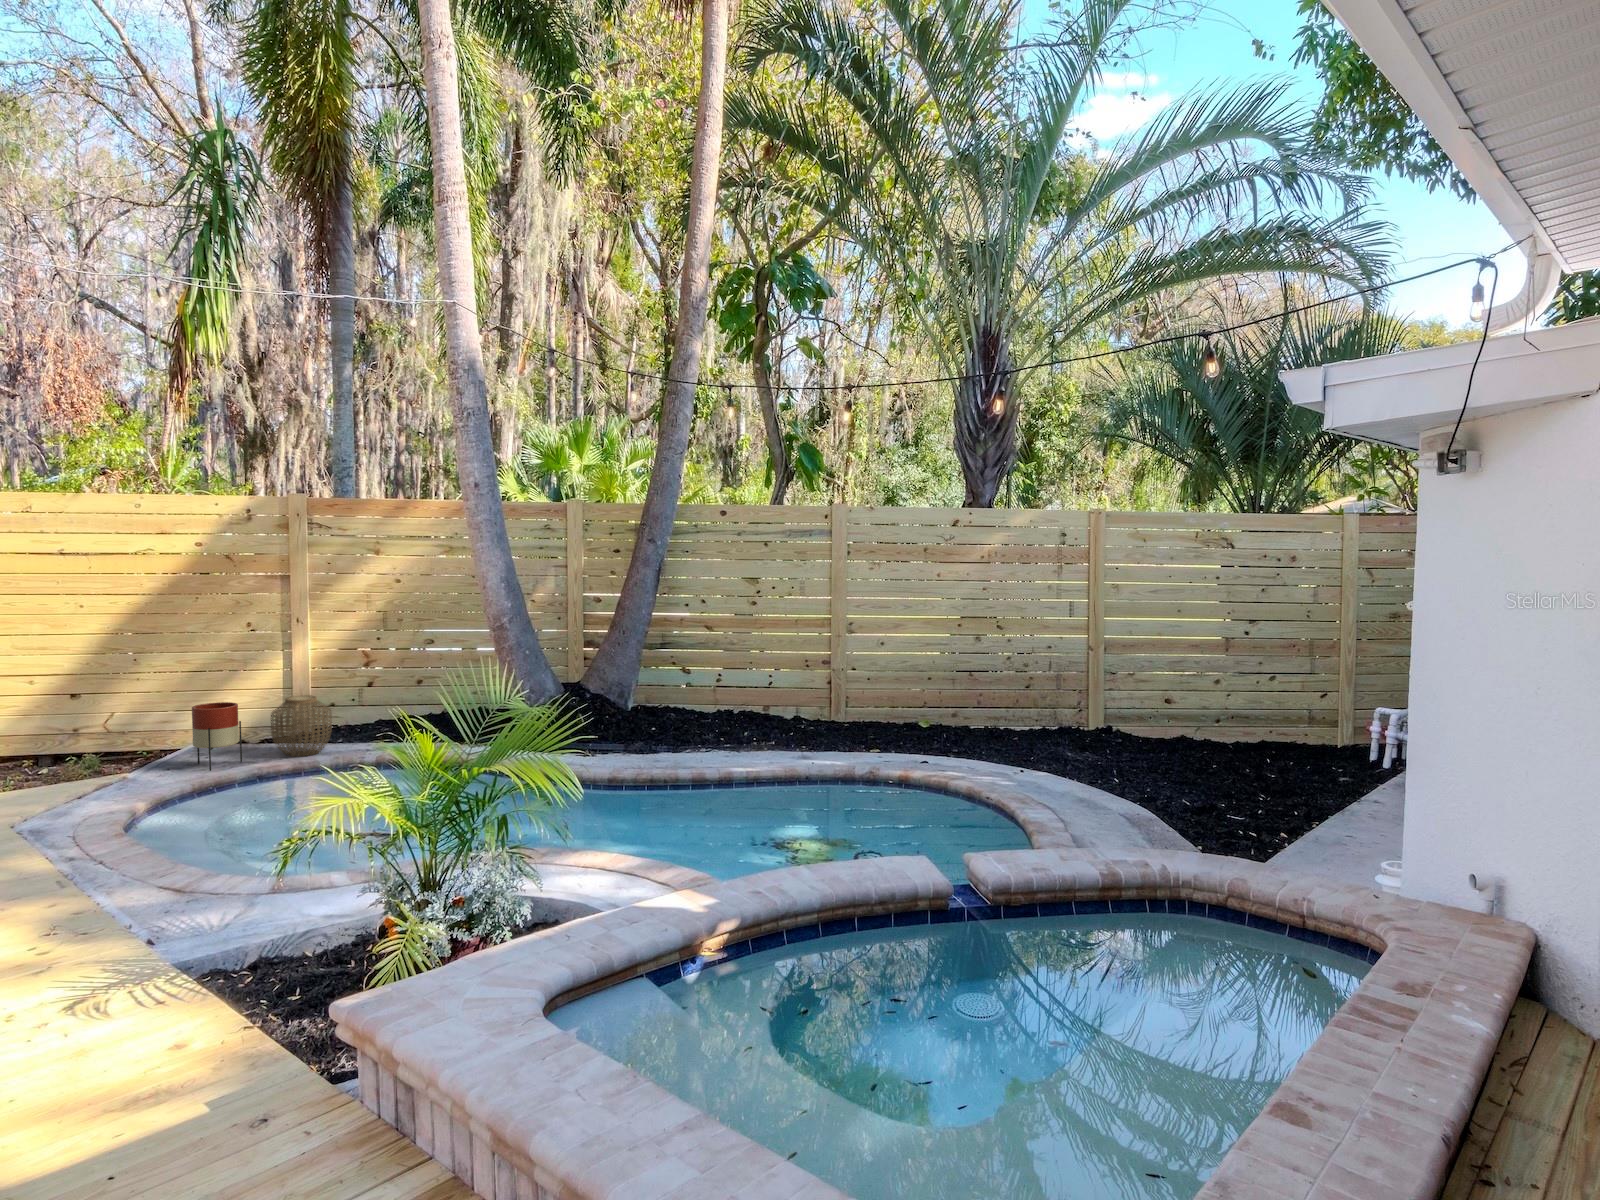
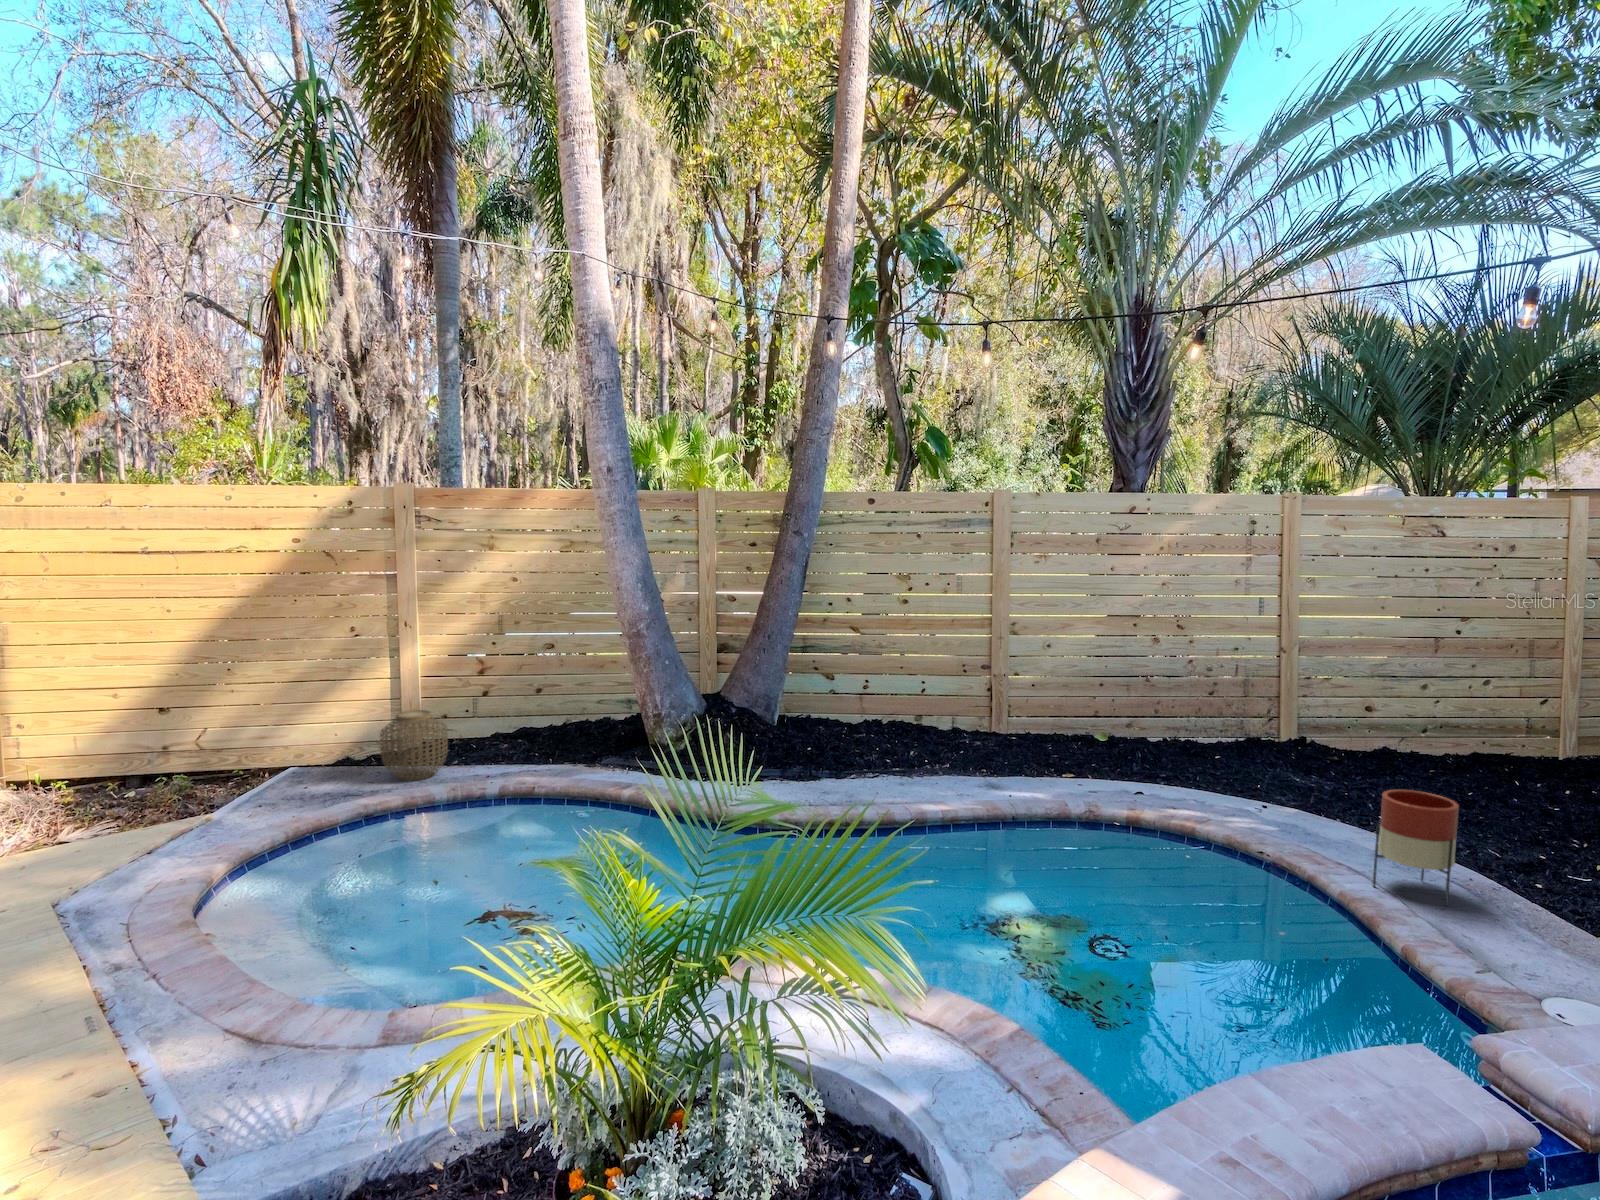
planter: present [192,702,242,771] -> present [1373,790,1459,906]

